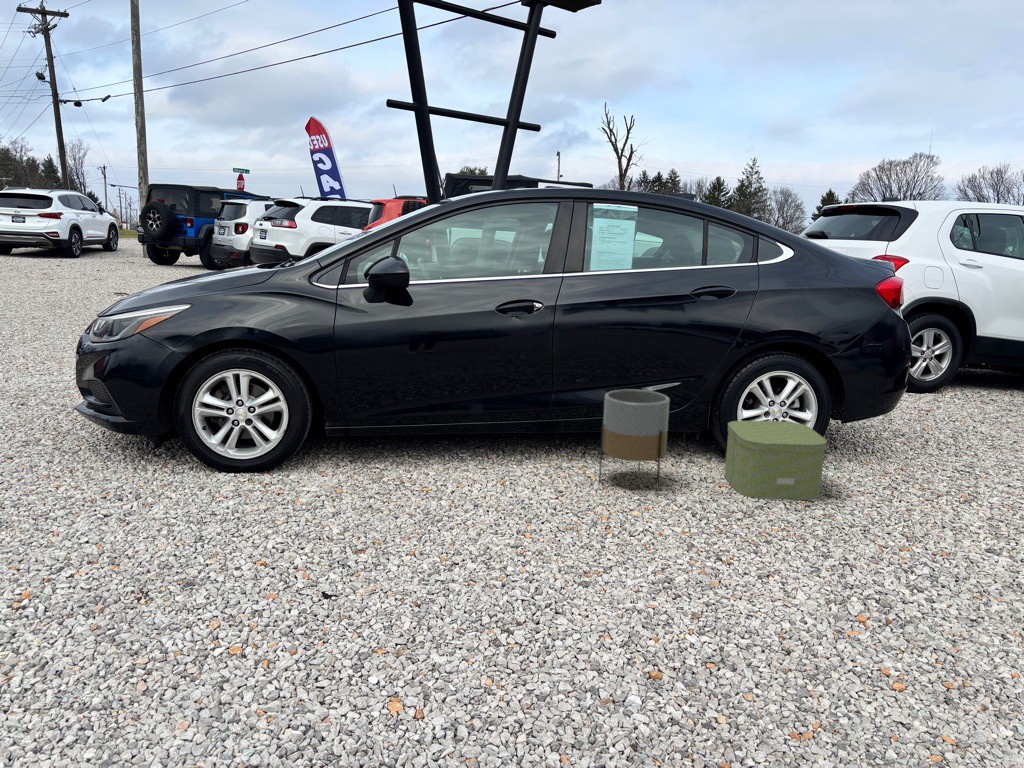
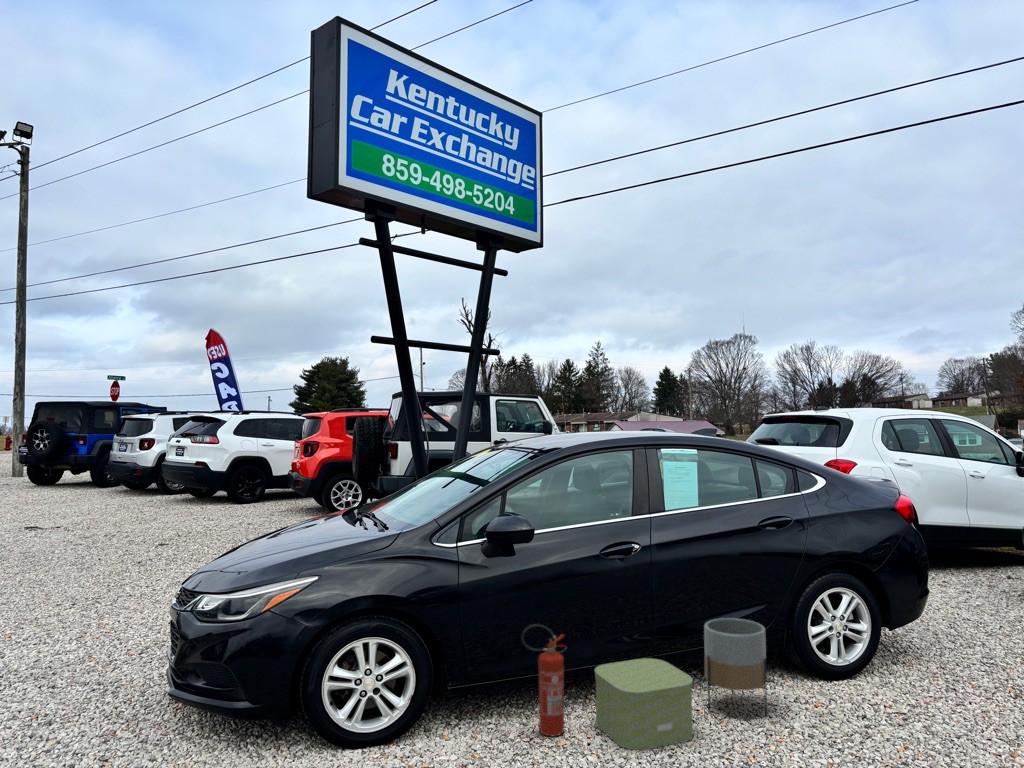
fire extinguisher: none [393,371,444,484] -> present [521,624,567,736]
storage box: present [724,421,827,500] -> present [595,658,693,750]

